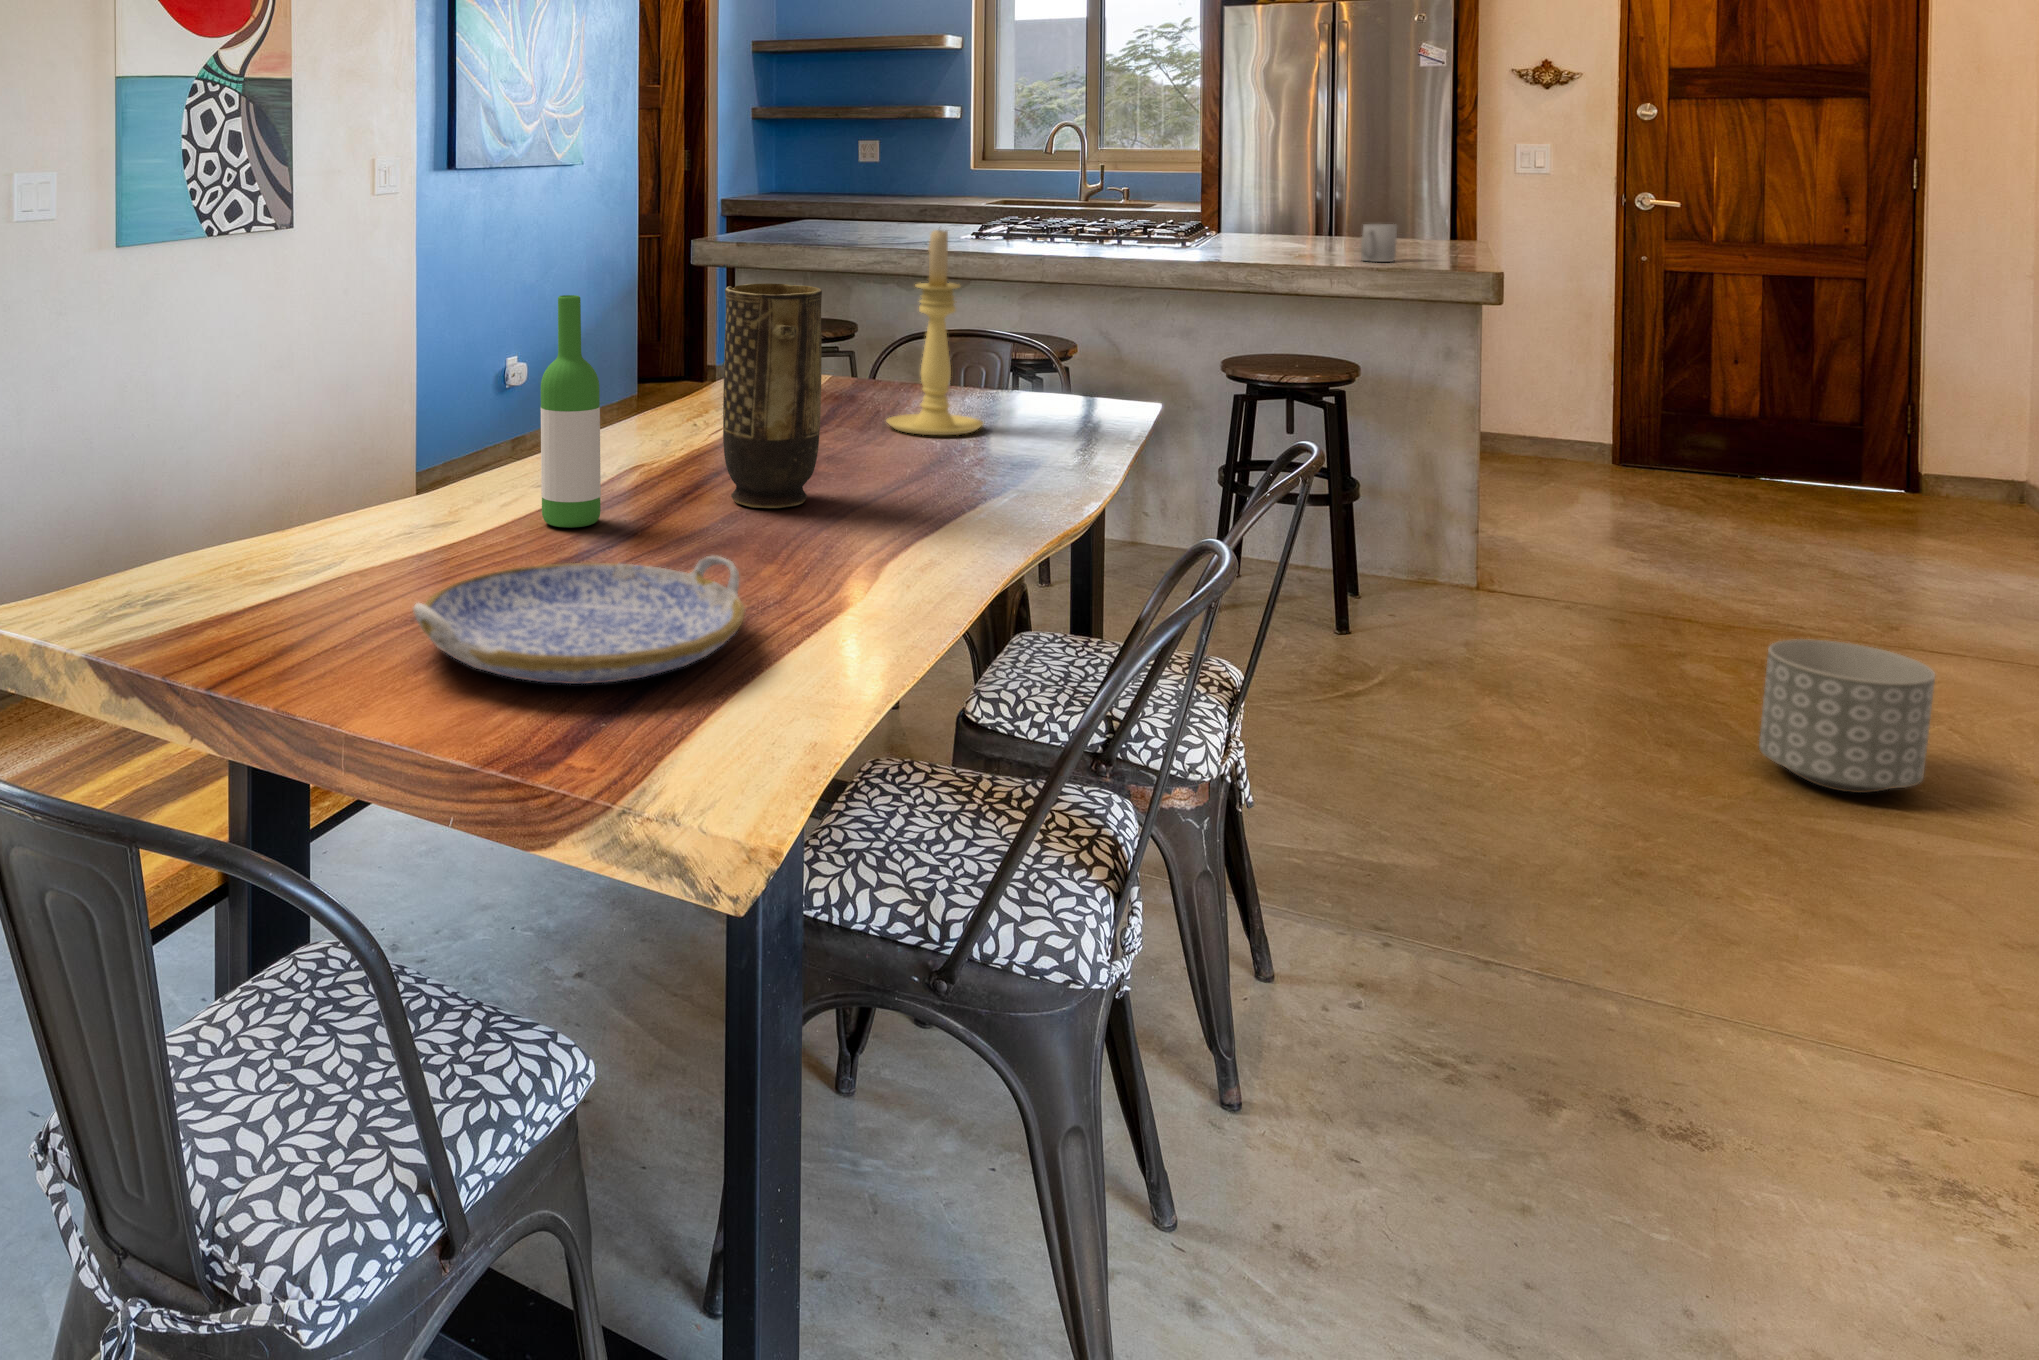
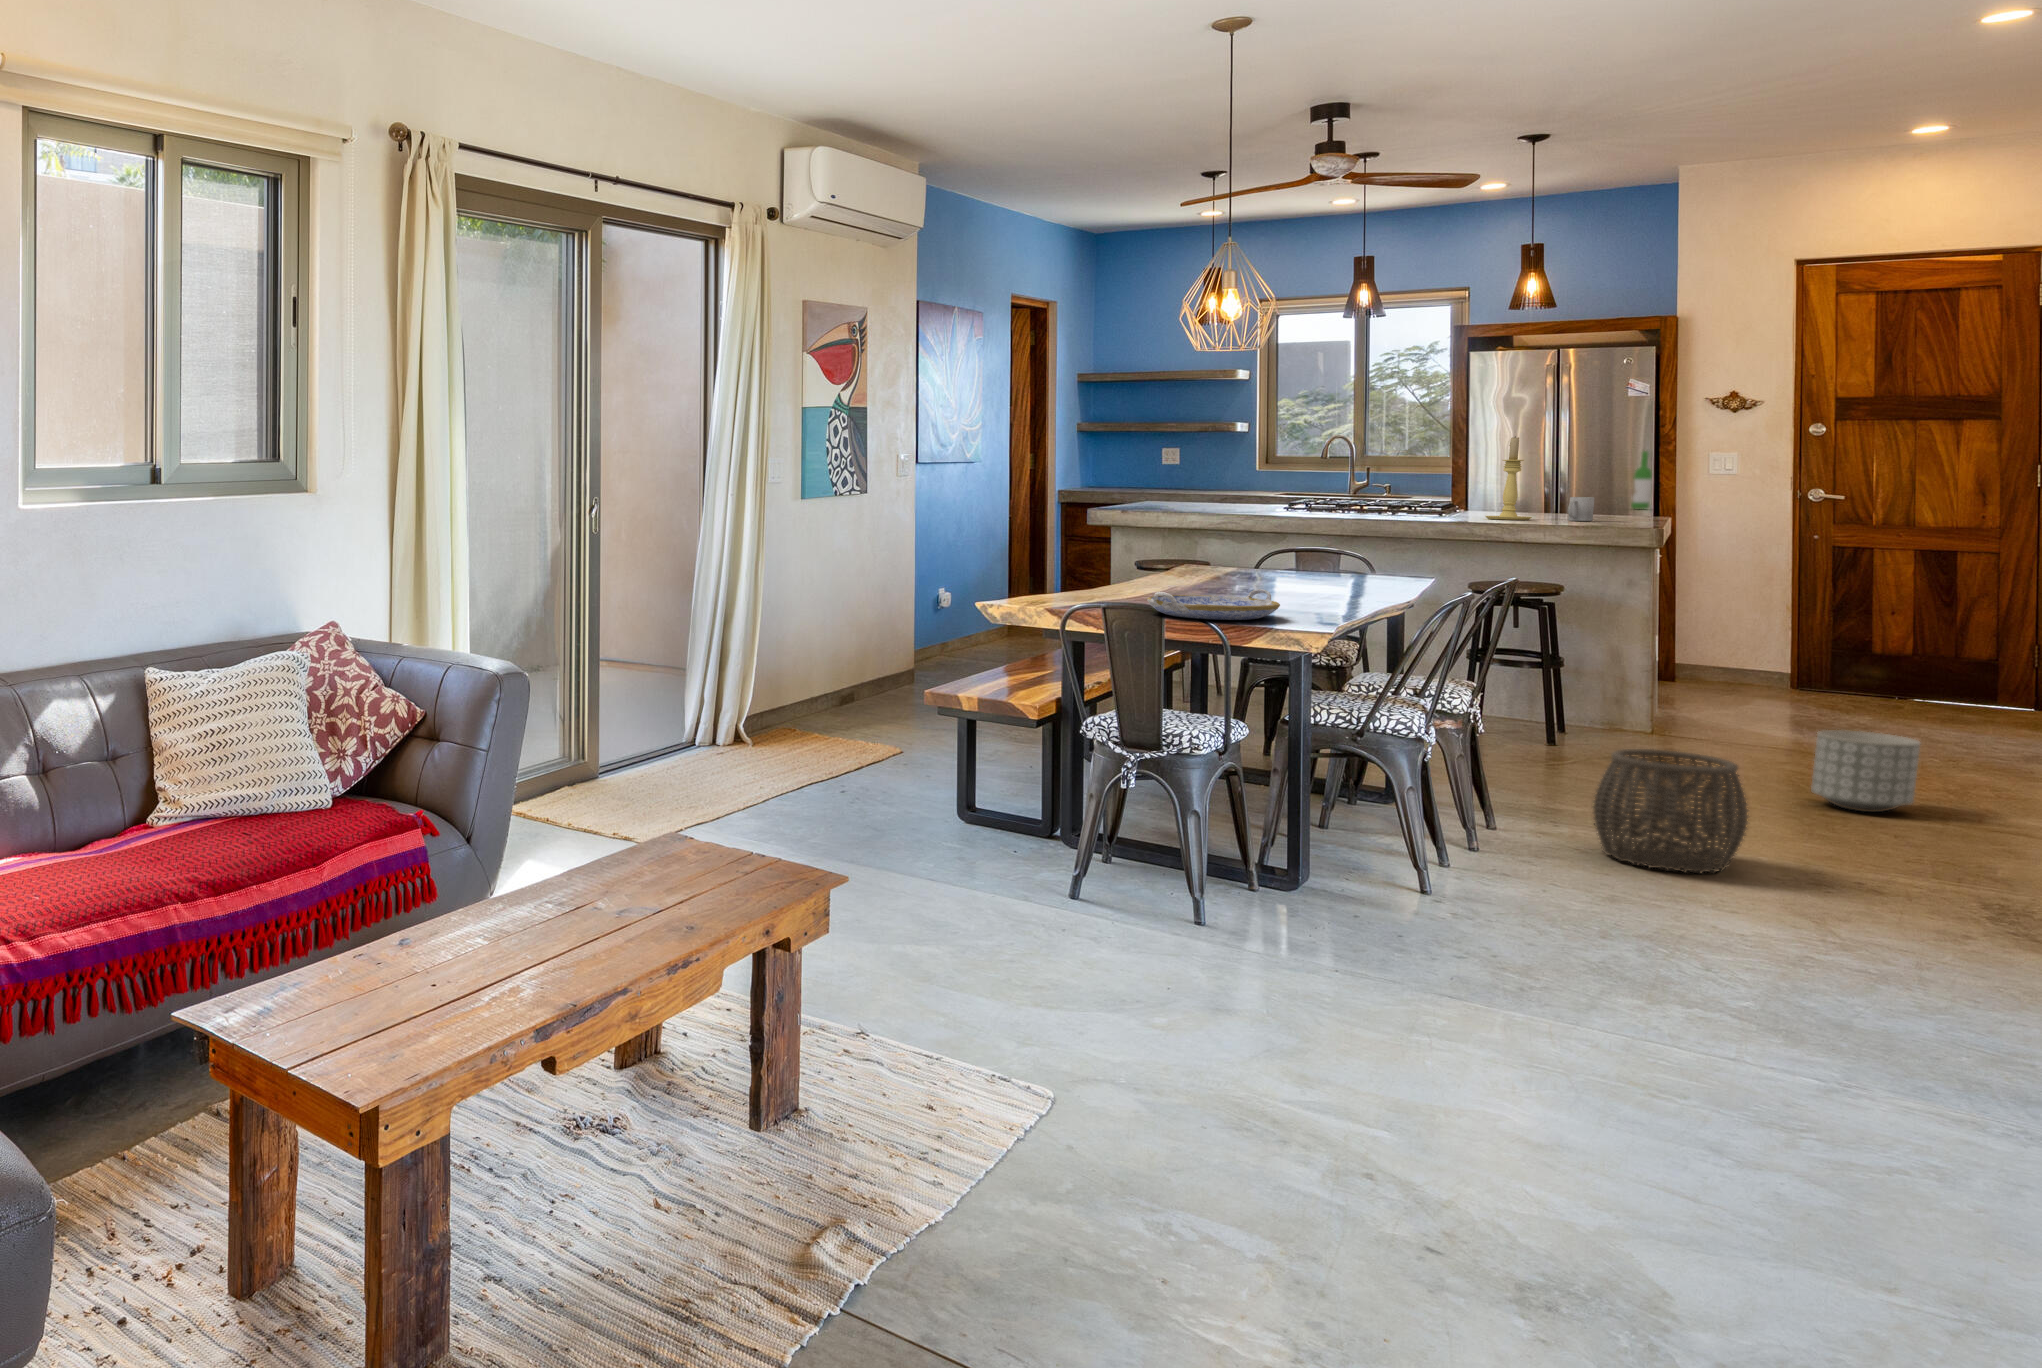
candle holder: present [887,230,983,435] -> present [1485,437,1532,520]
vase: present [723,283,822,508] -> none [1223,498,1276,597]
wine bottle: present [541,295,601,528] -> present [1631,451,1652,509]
woven basket: none [1457,797,1766,1111] -> present [1593,749,1748,873]

